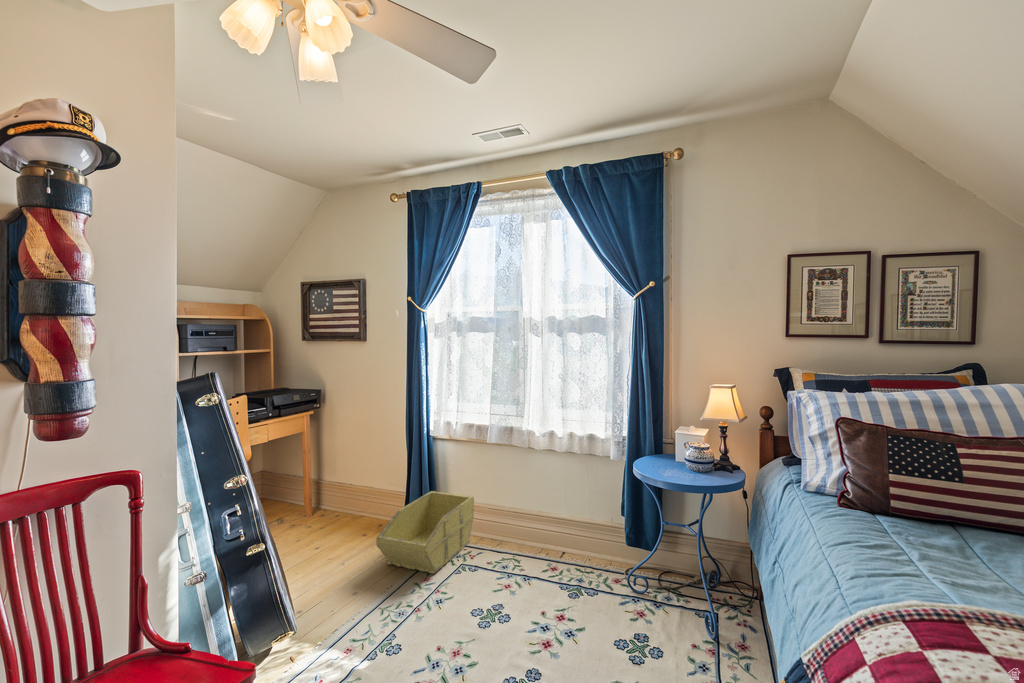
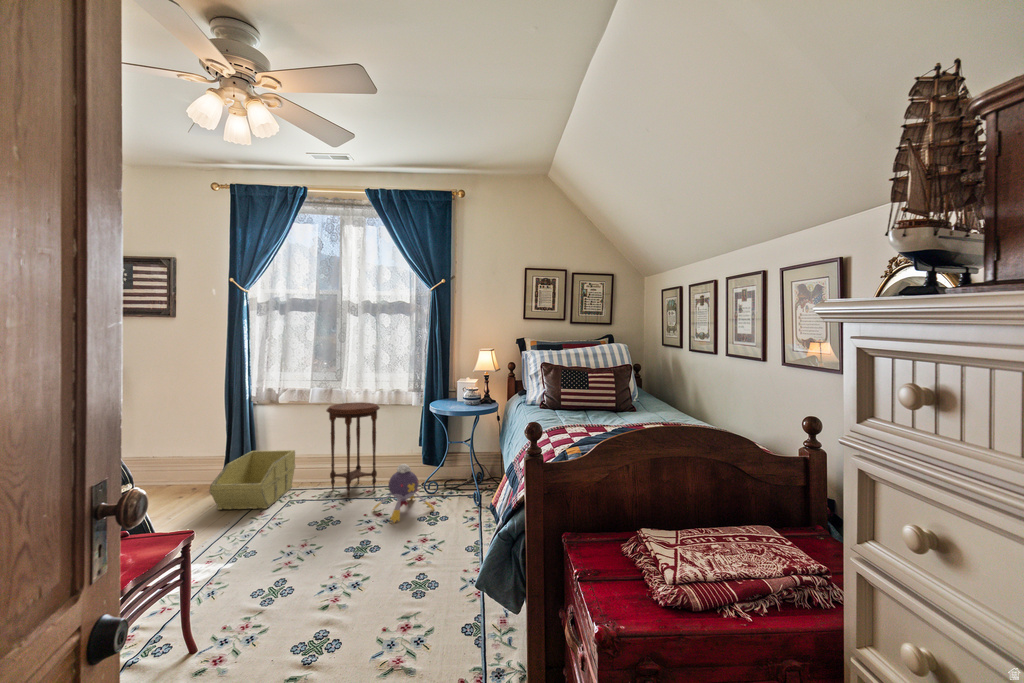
side table: none [502,446,568,574] -> present [326,402,380,497]
plush toy: none [552,552,642,647] -> present [373,464,434,522]

